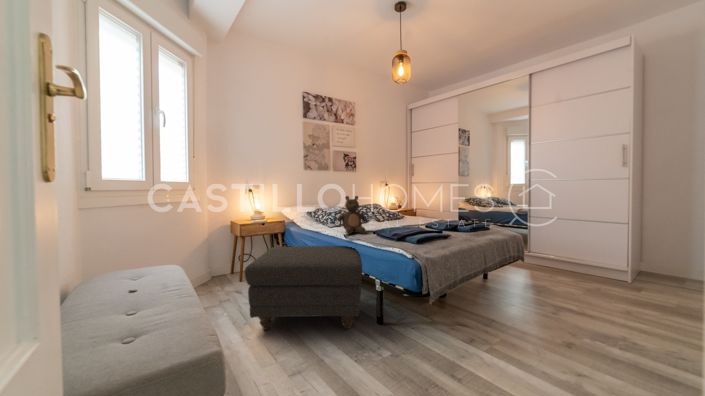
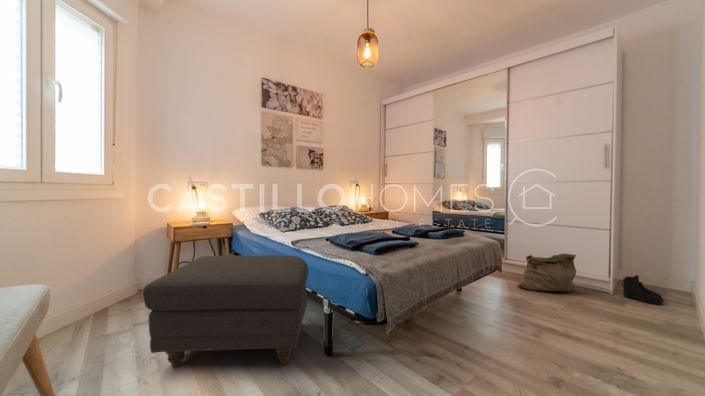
stuffed bear: present [337,196,366,234] -> none [289,195,324,241]
bag: none [539,245,595,280] -> present [518,254,576,292]
boots: none [638,264,679,290] -> present [622,275,663,304]

